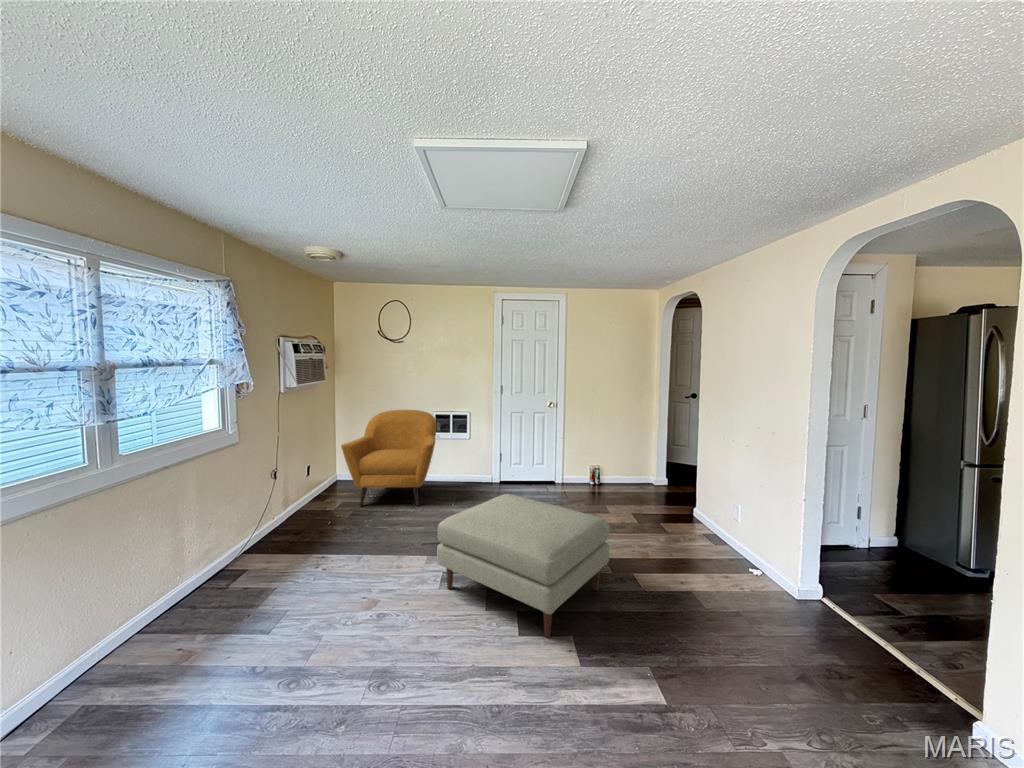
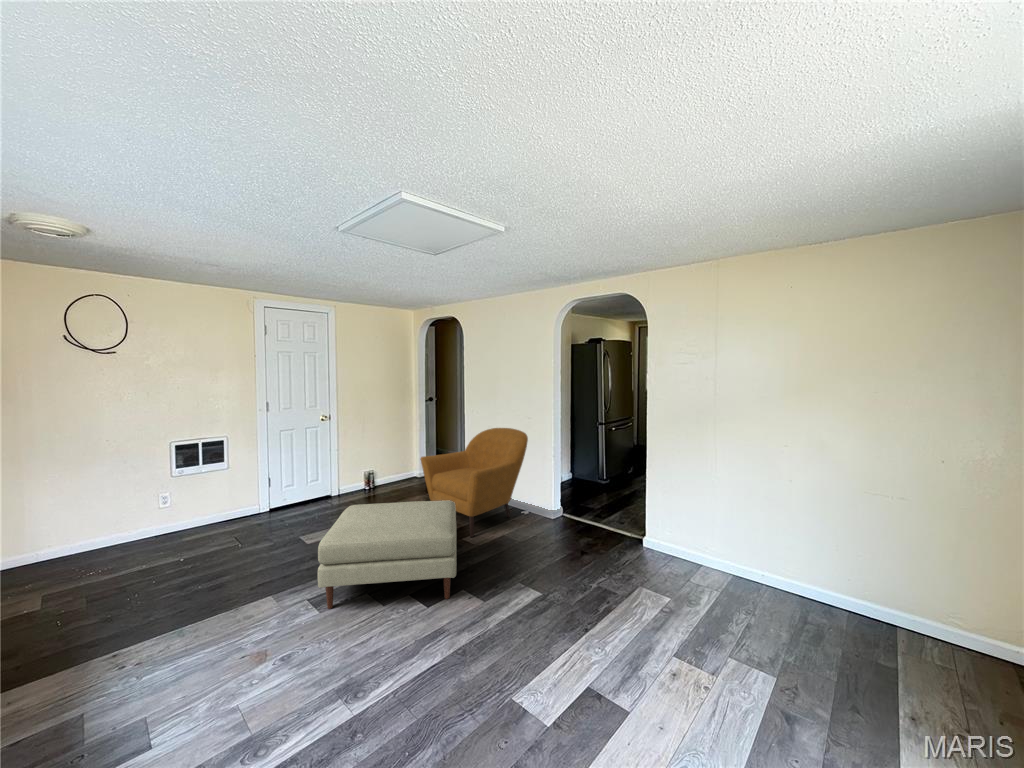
armchair: present [341,410,437,506] -> present [420,428,528,537]

